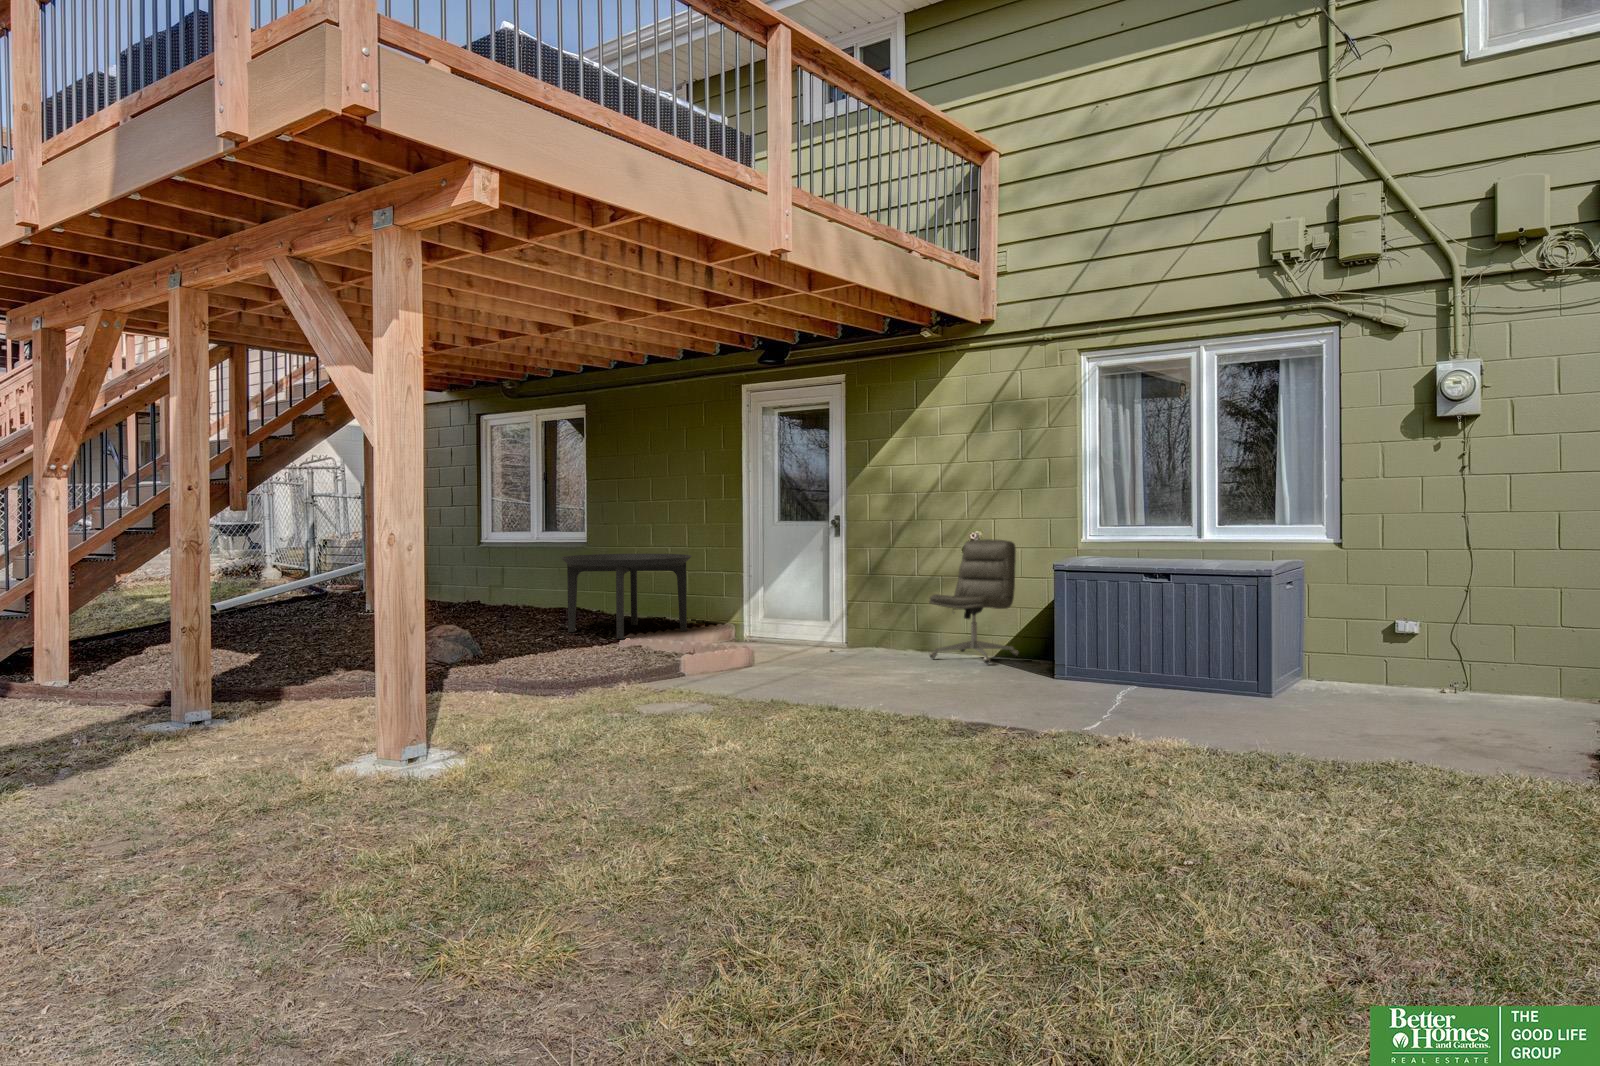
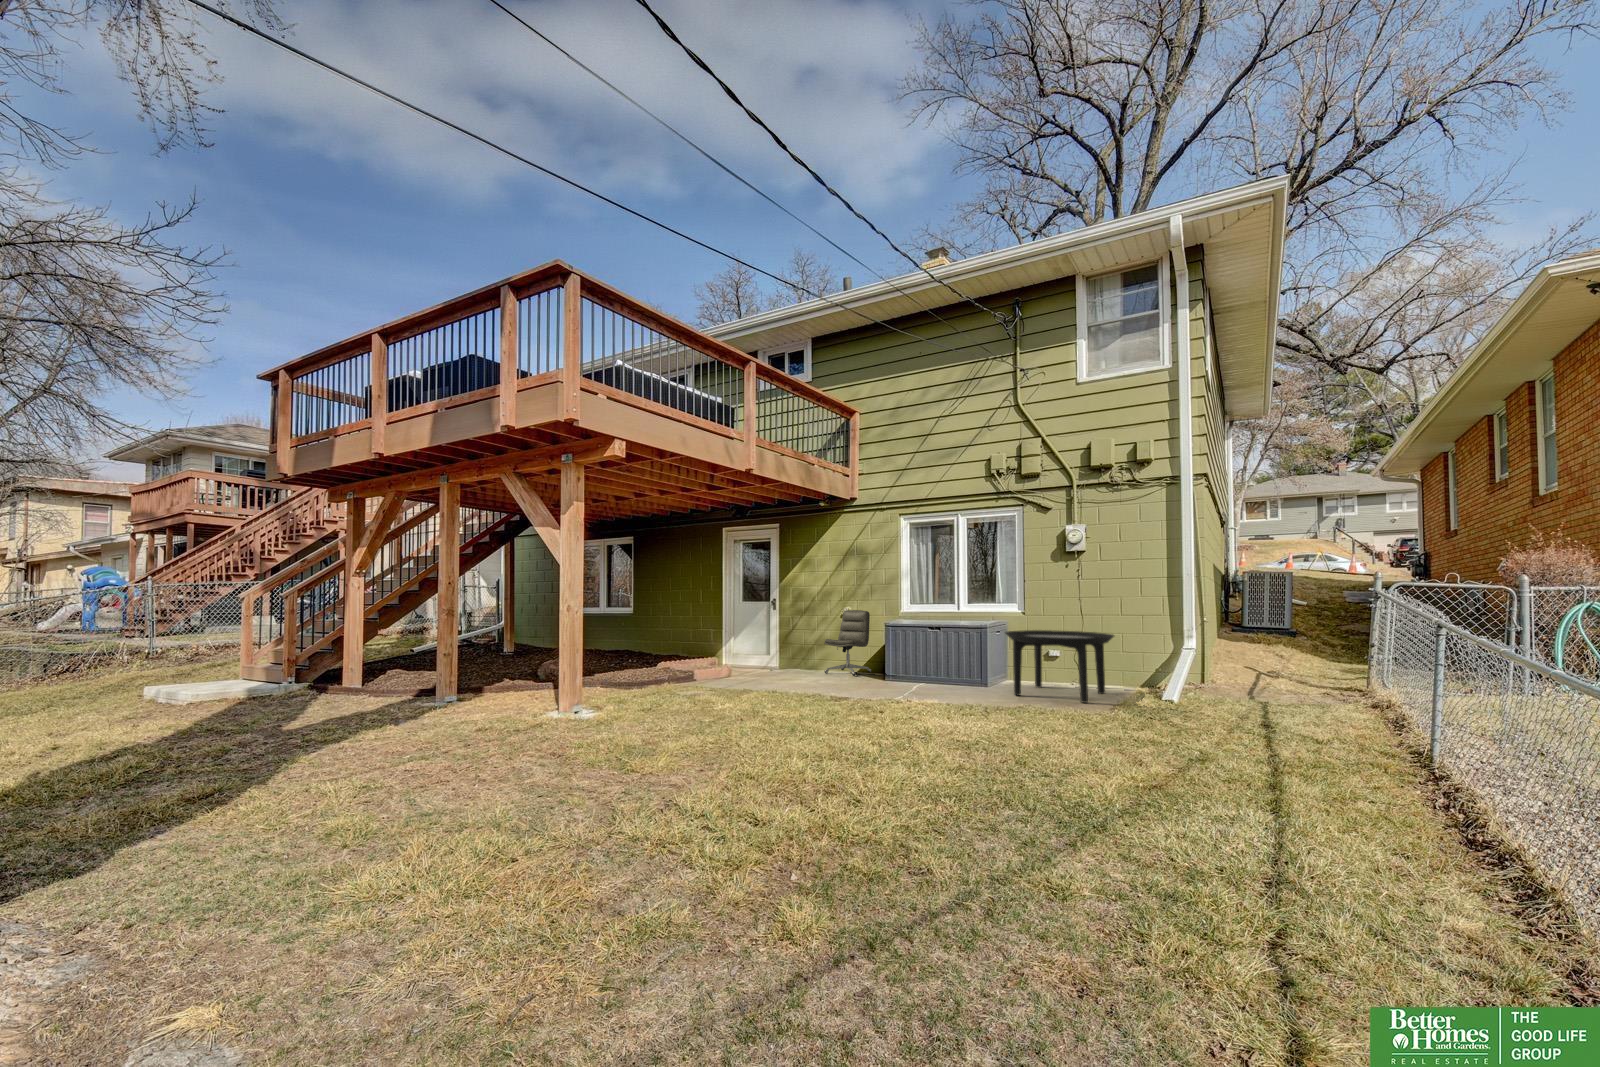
round table: present [561,554,692,639] -> present [1005,630,1114,703]

